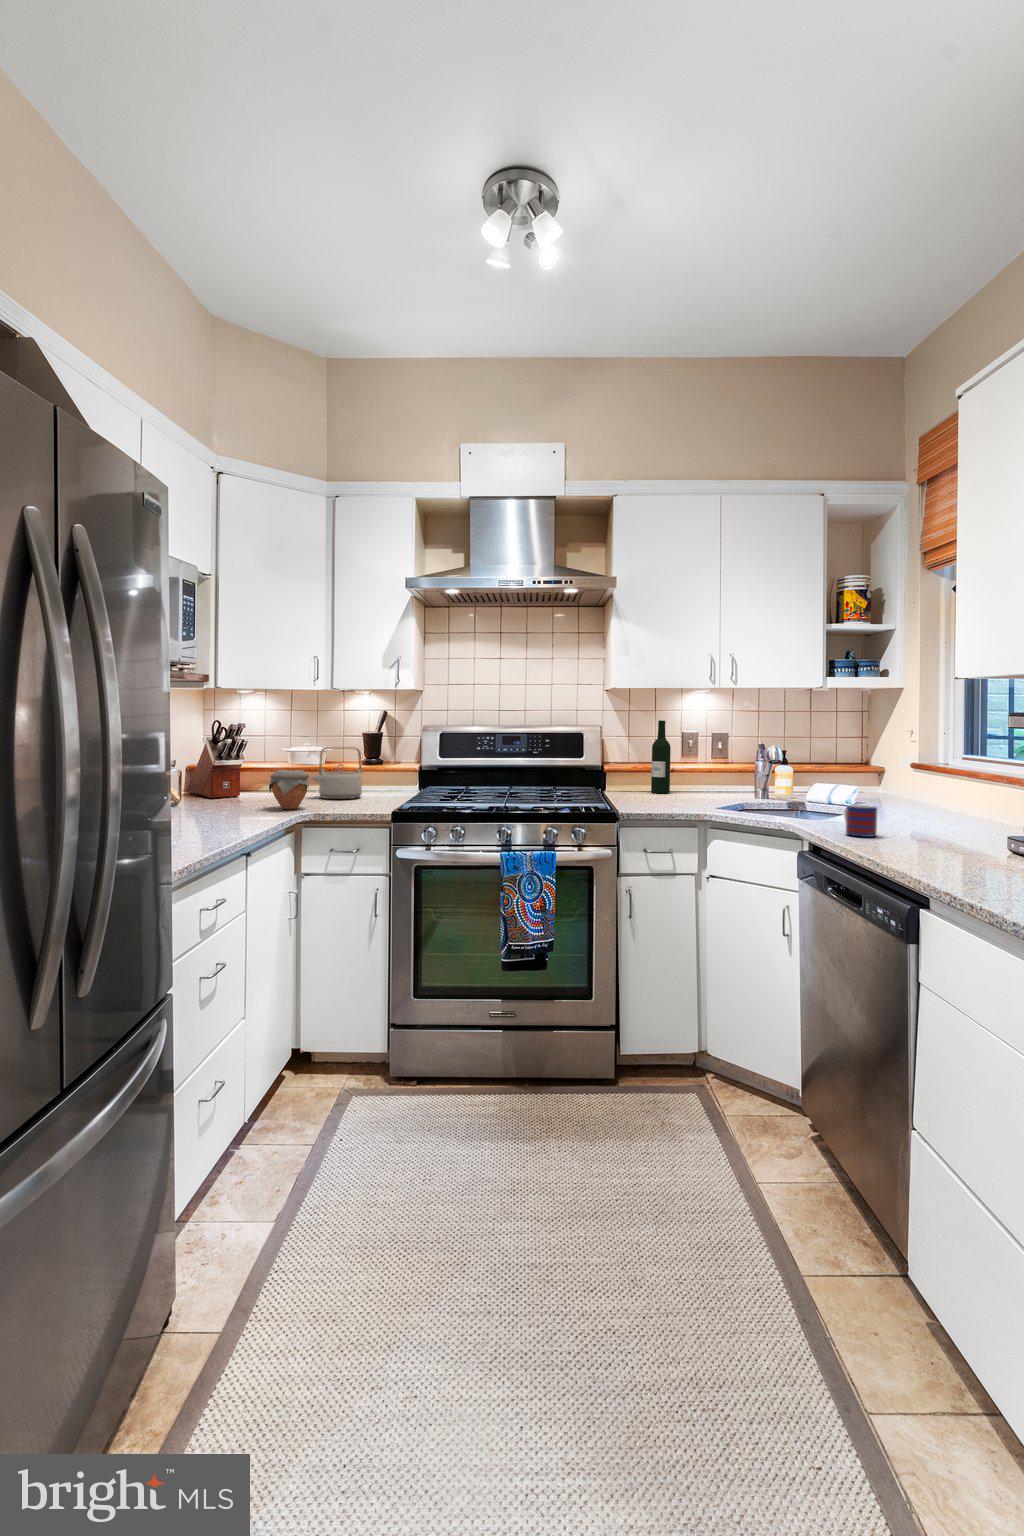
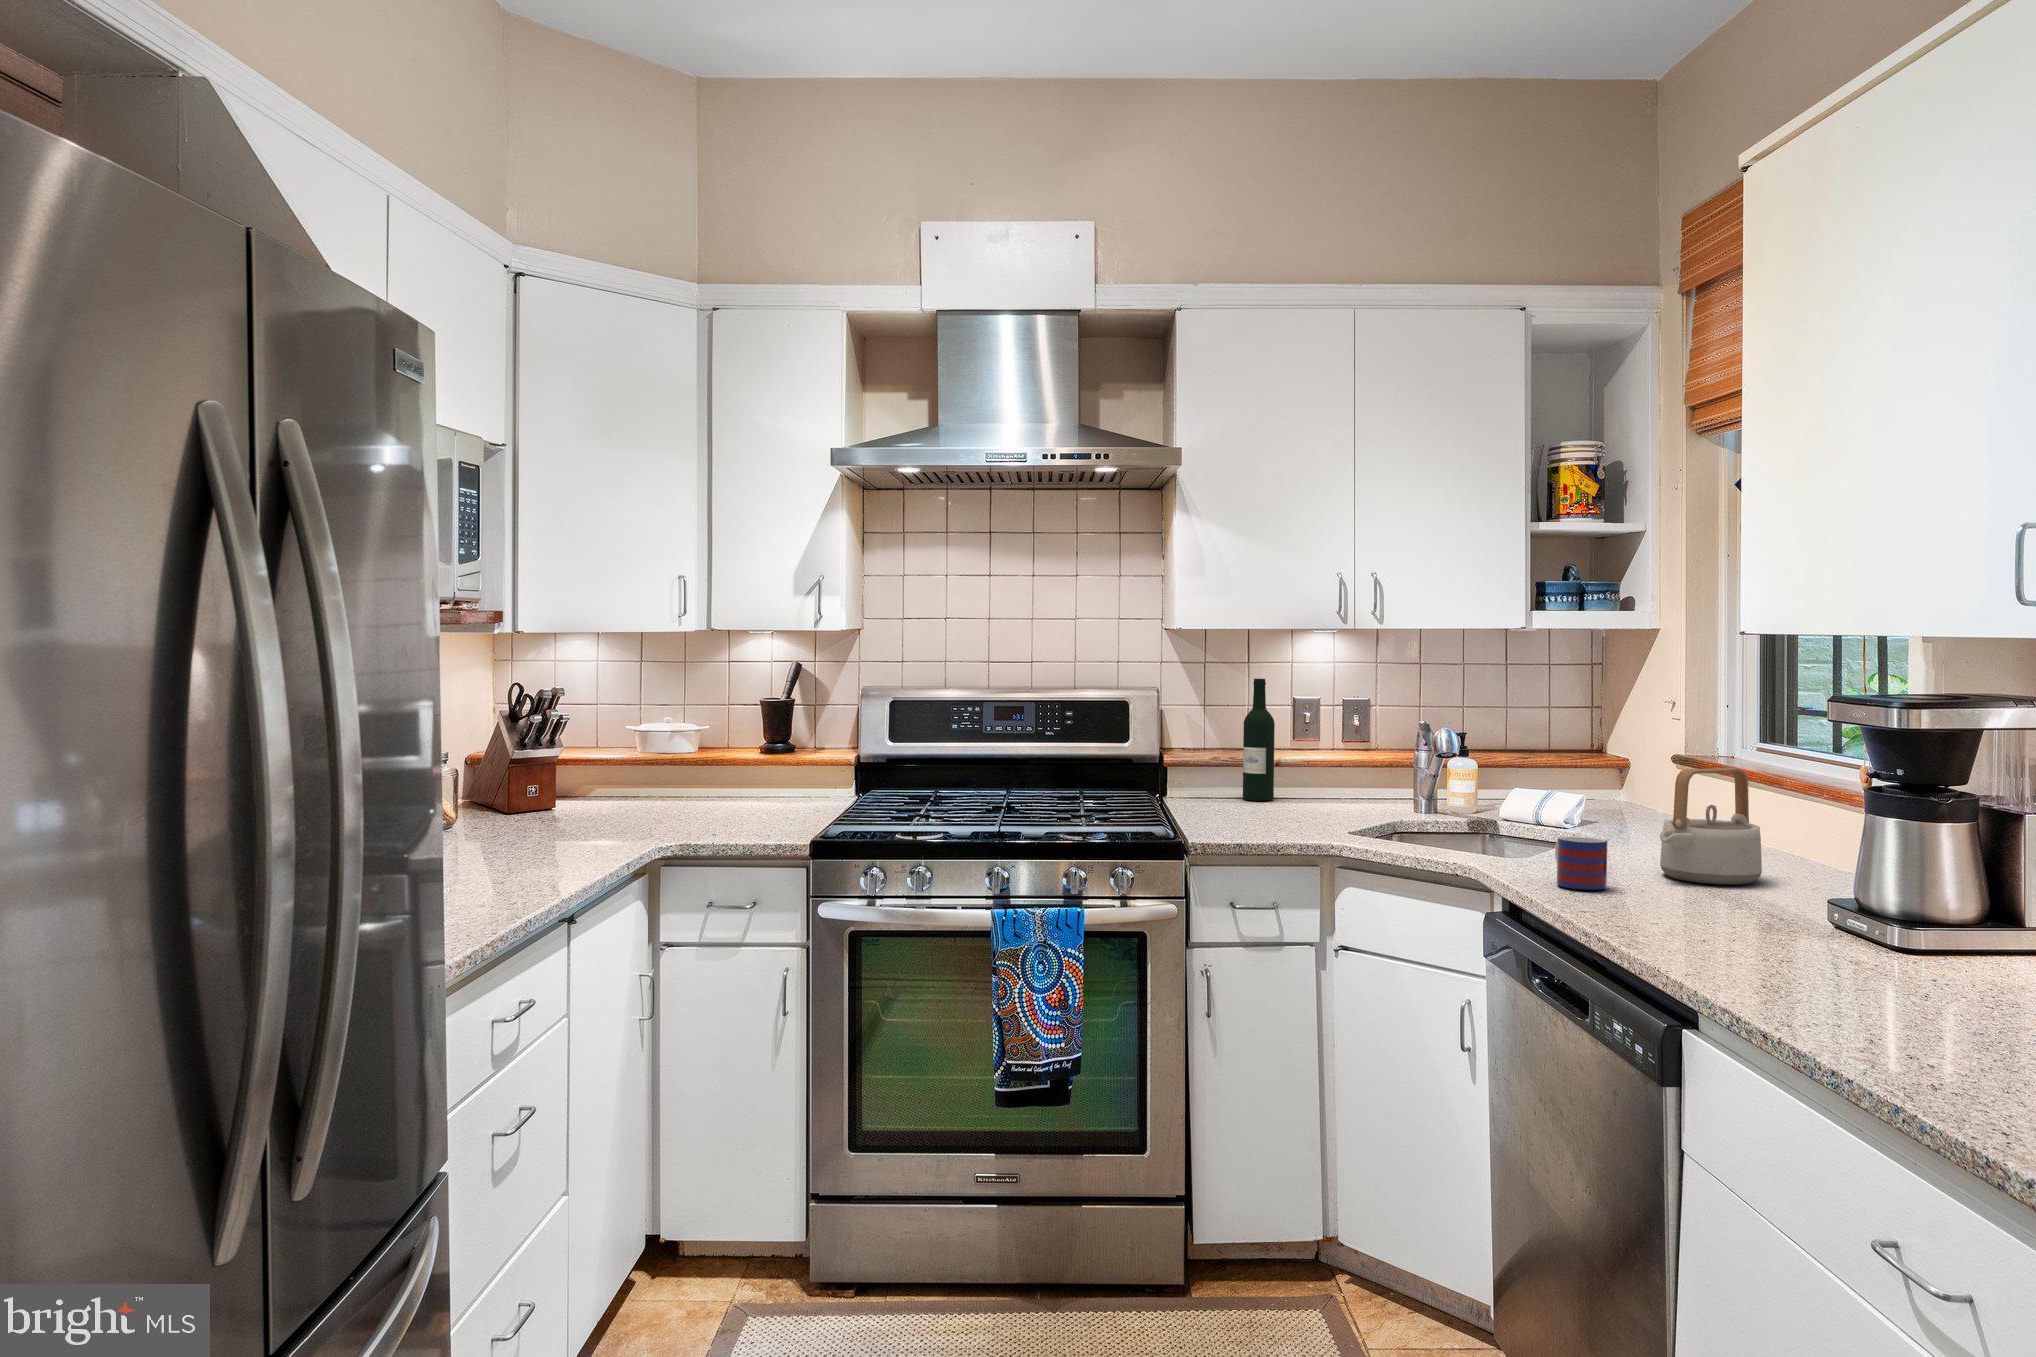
teapot: present [311,747,362,799] -> present [1660,768,1762,885]
jar: present [269,770,309,809] -> none [607,770,674,836]

